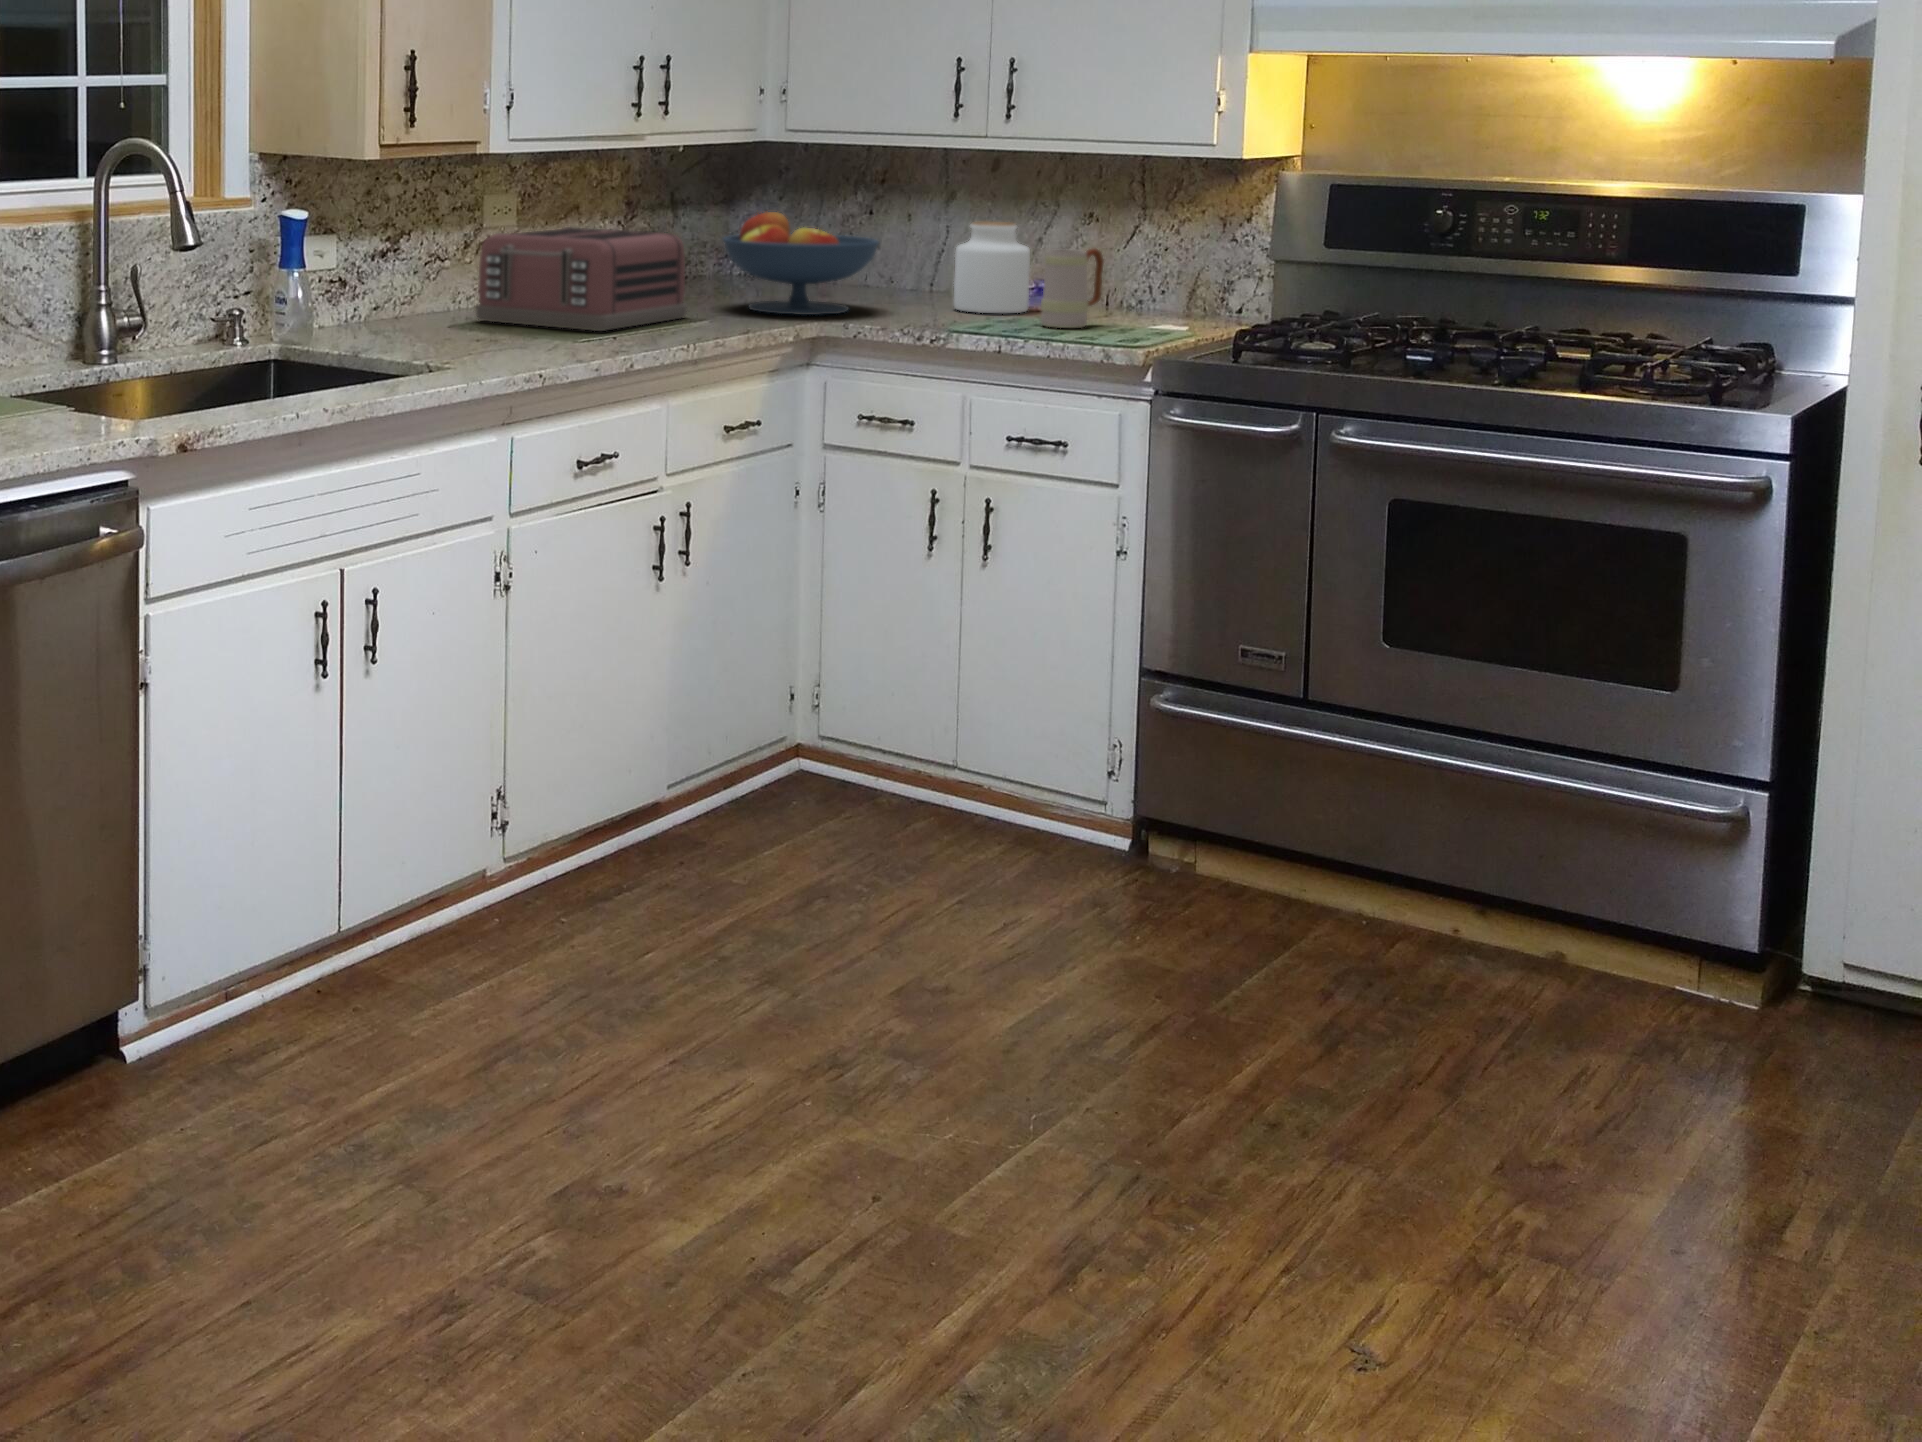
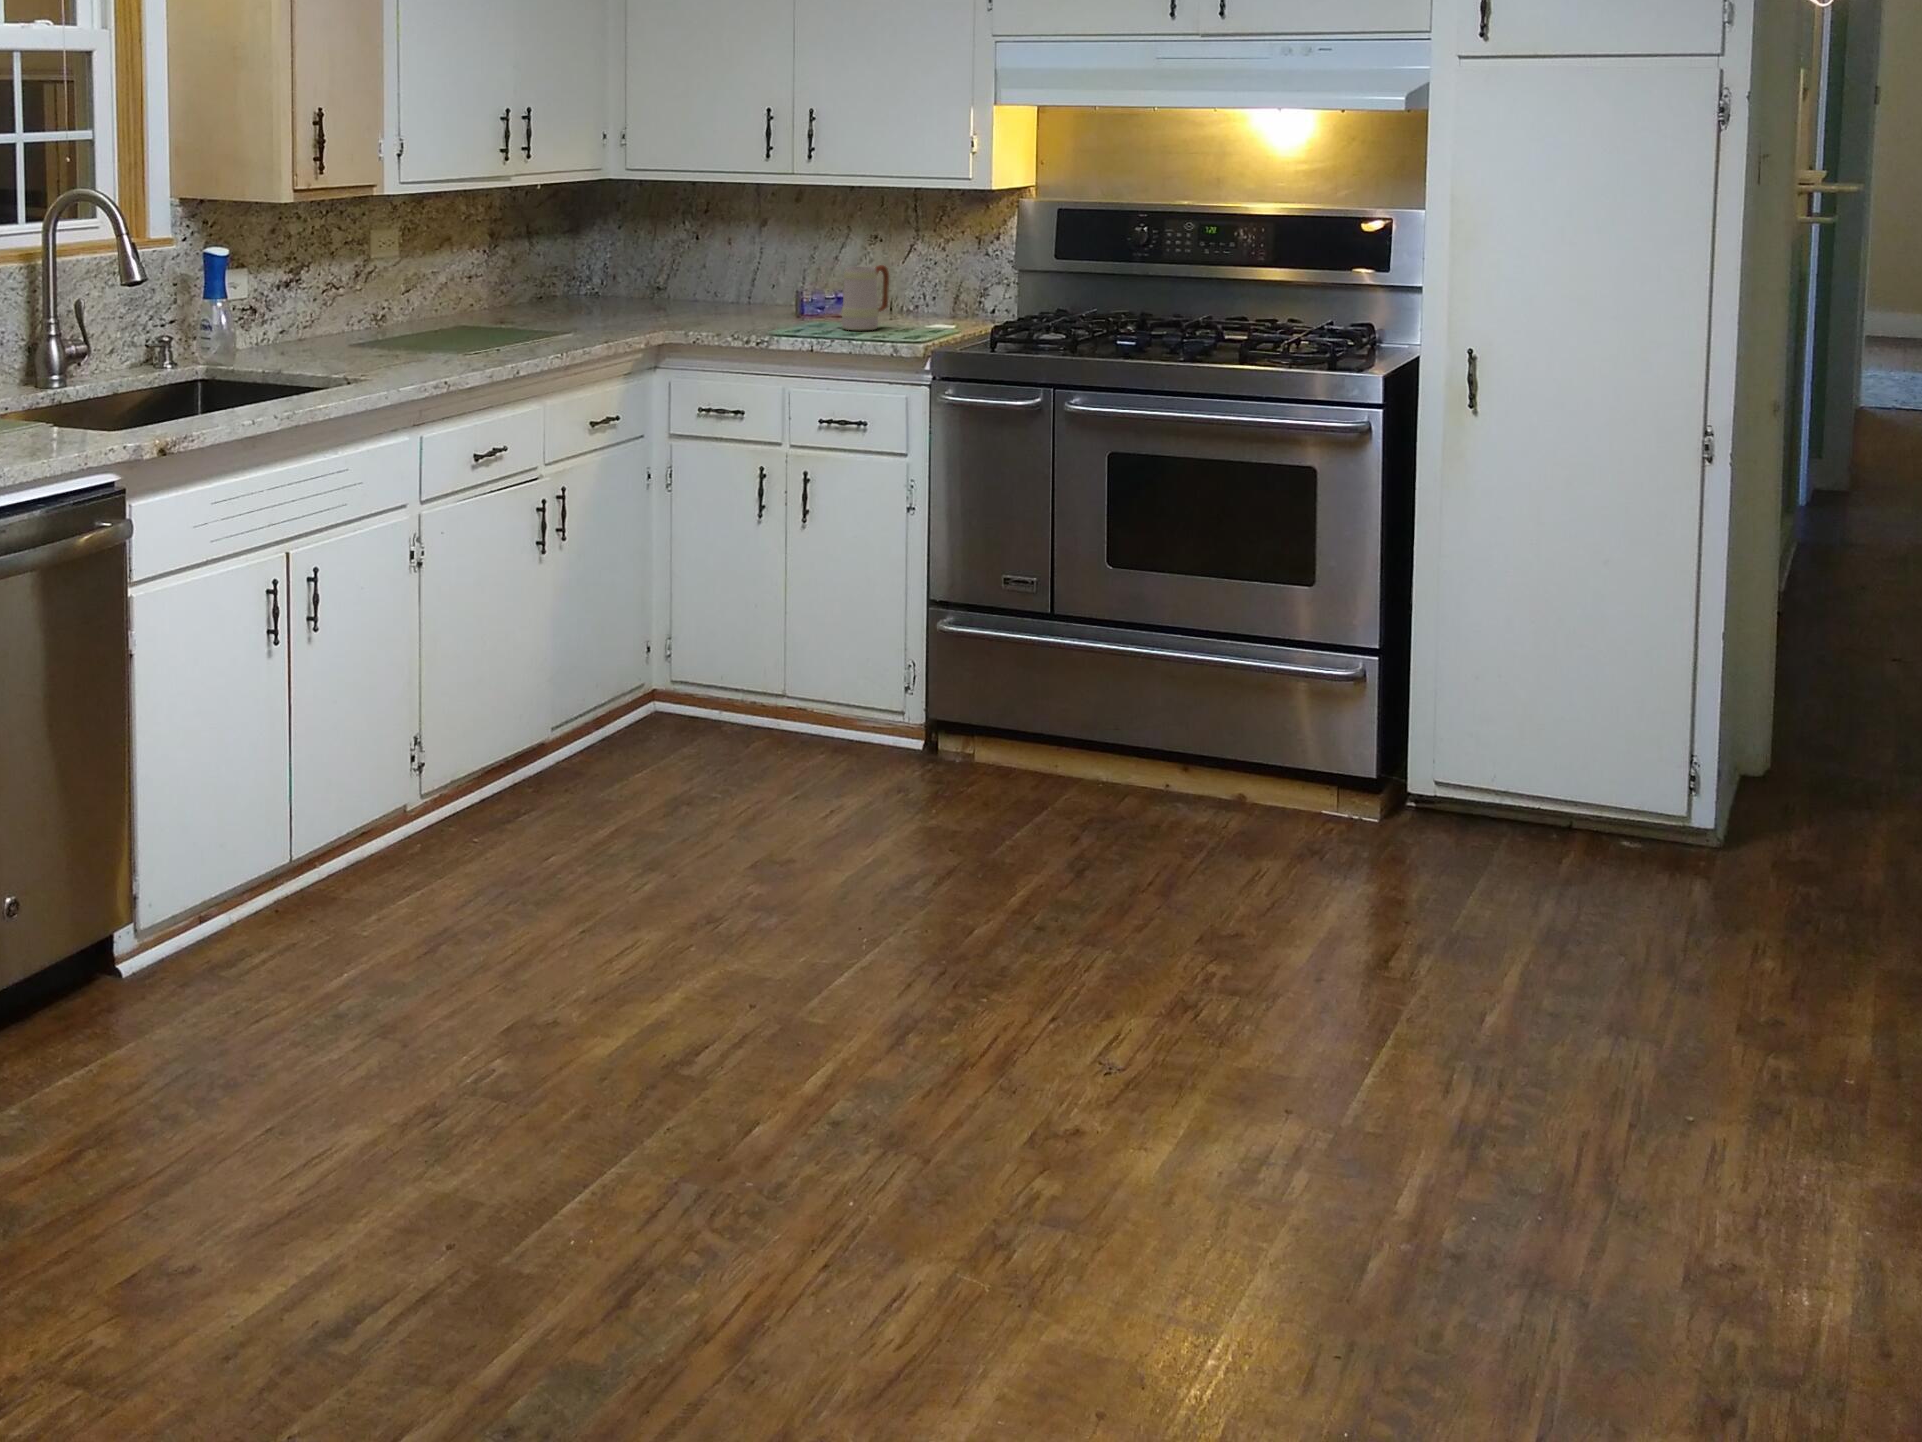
fruit bowl: present [723,212,879,315] -> none [578,239,709,326]
jar: present [954,221,1030,313] -> none [770,244,830,320]
toaster: present [476,227,687,331] -> none [371,257,553,345]

